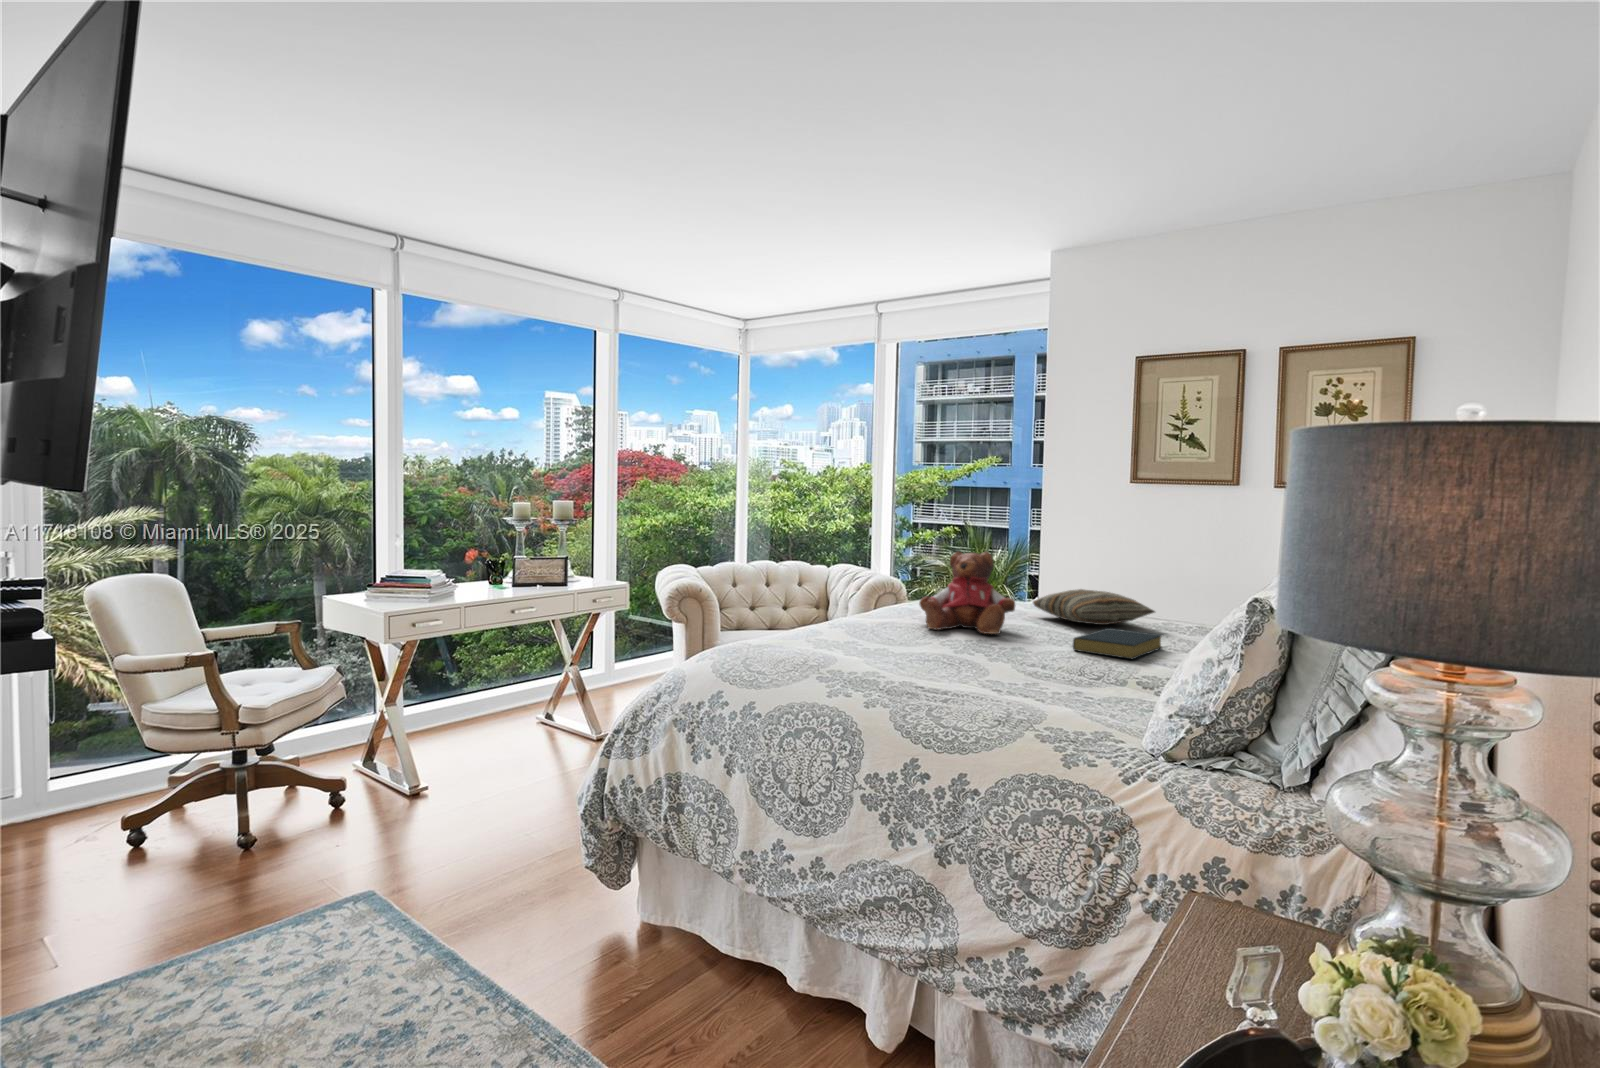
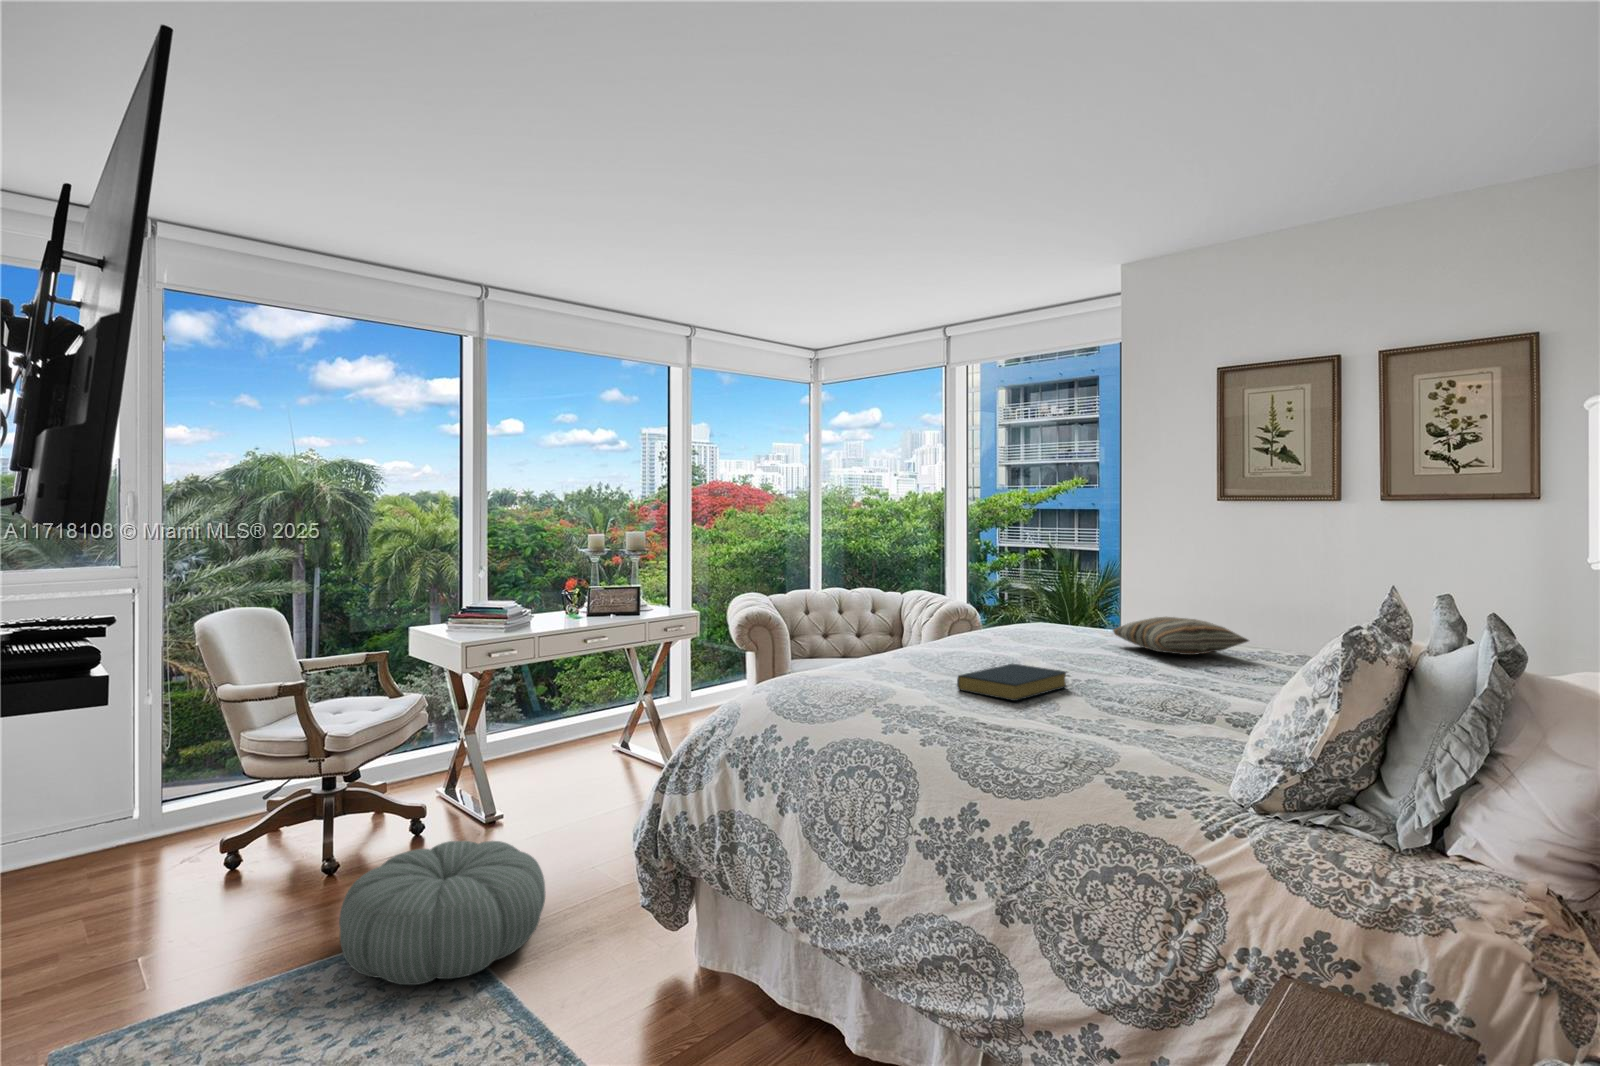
teddy bear: present [919,552,1015,634] -> none [989,577,1092,665]
hardback book: present [1073,628,1162,659] -> present [957,664,1067,701]
pouf: none [269,809,483,951] -> present [339,841,545,985]

